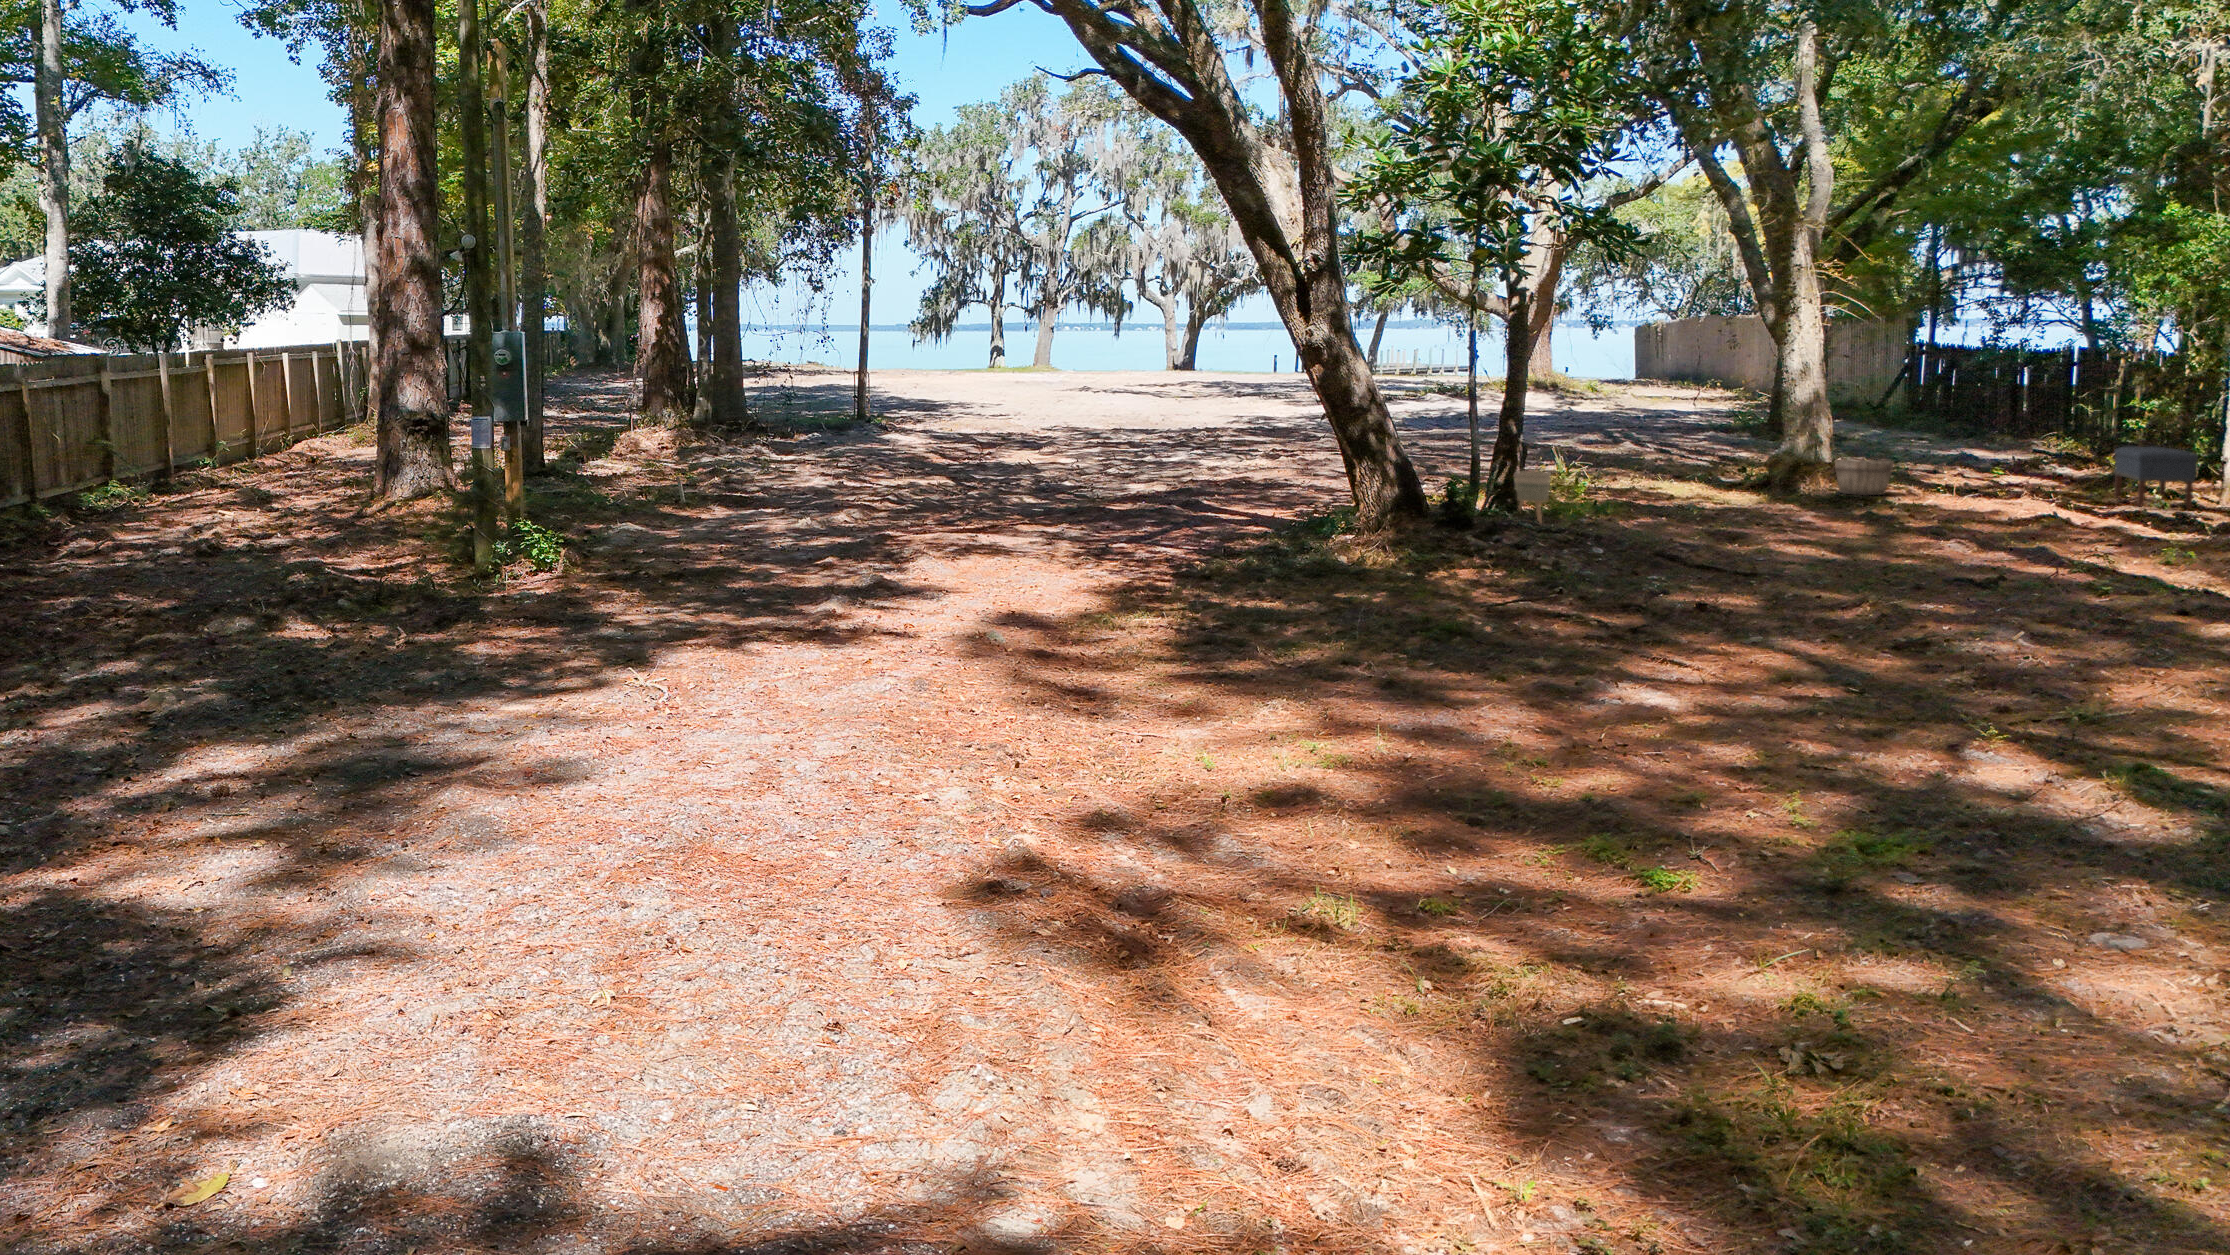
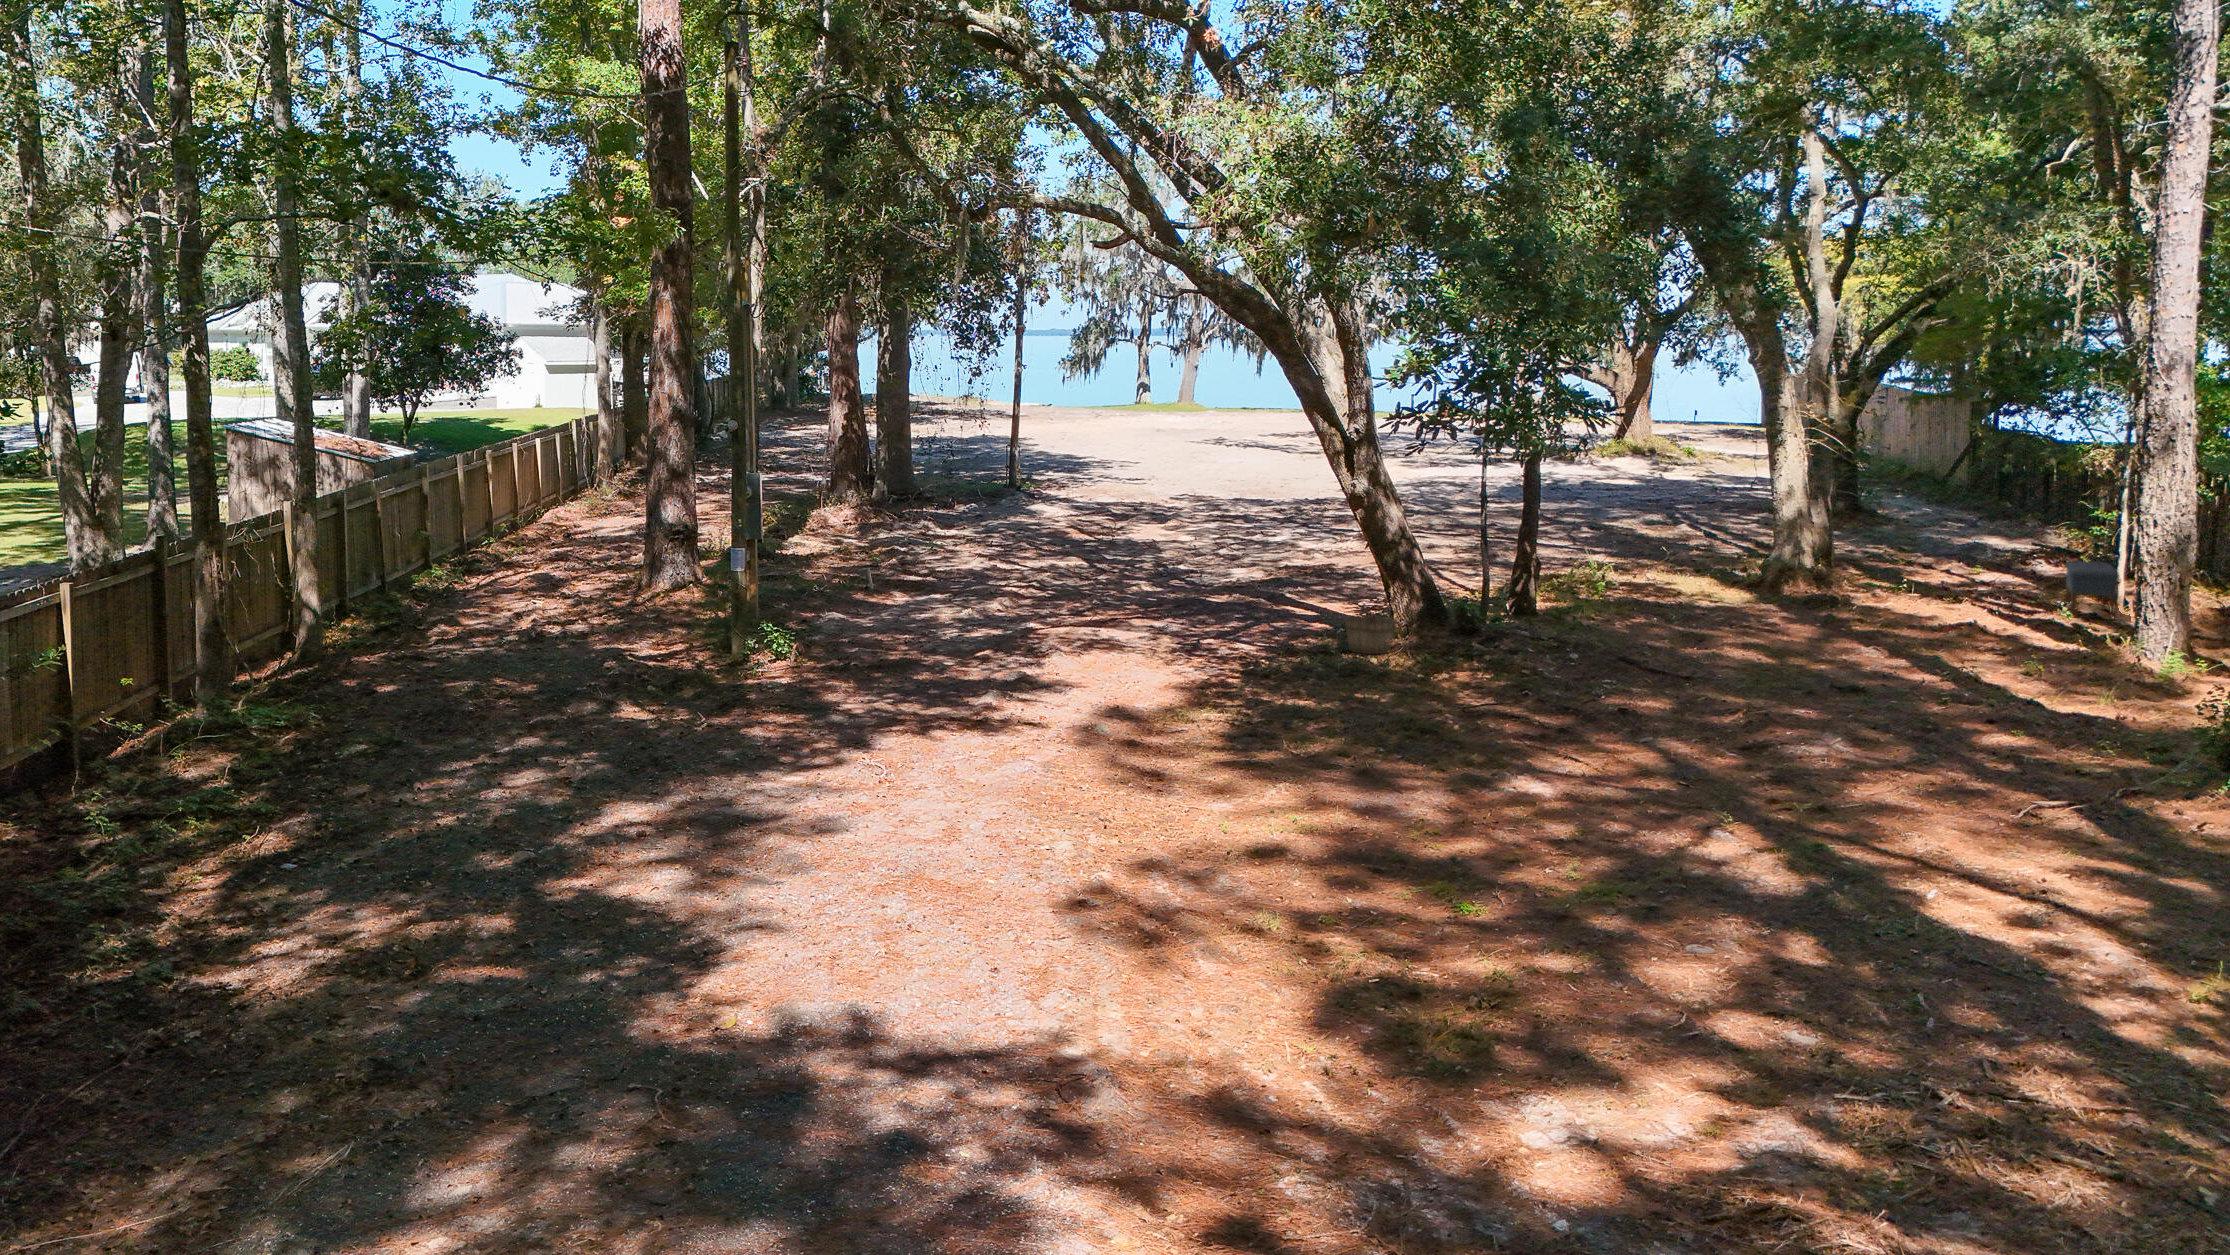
wooden bucket: present [1834,455,1893,495] -> present [1344,614,1396,654]
planter: present [1516,471,1551,523] -> none [1529,585,1558,628]

